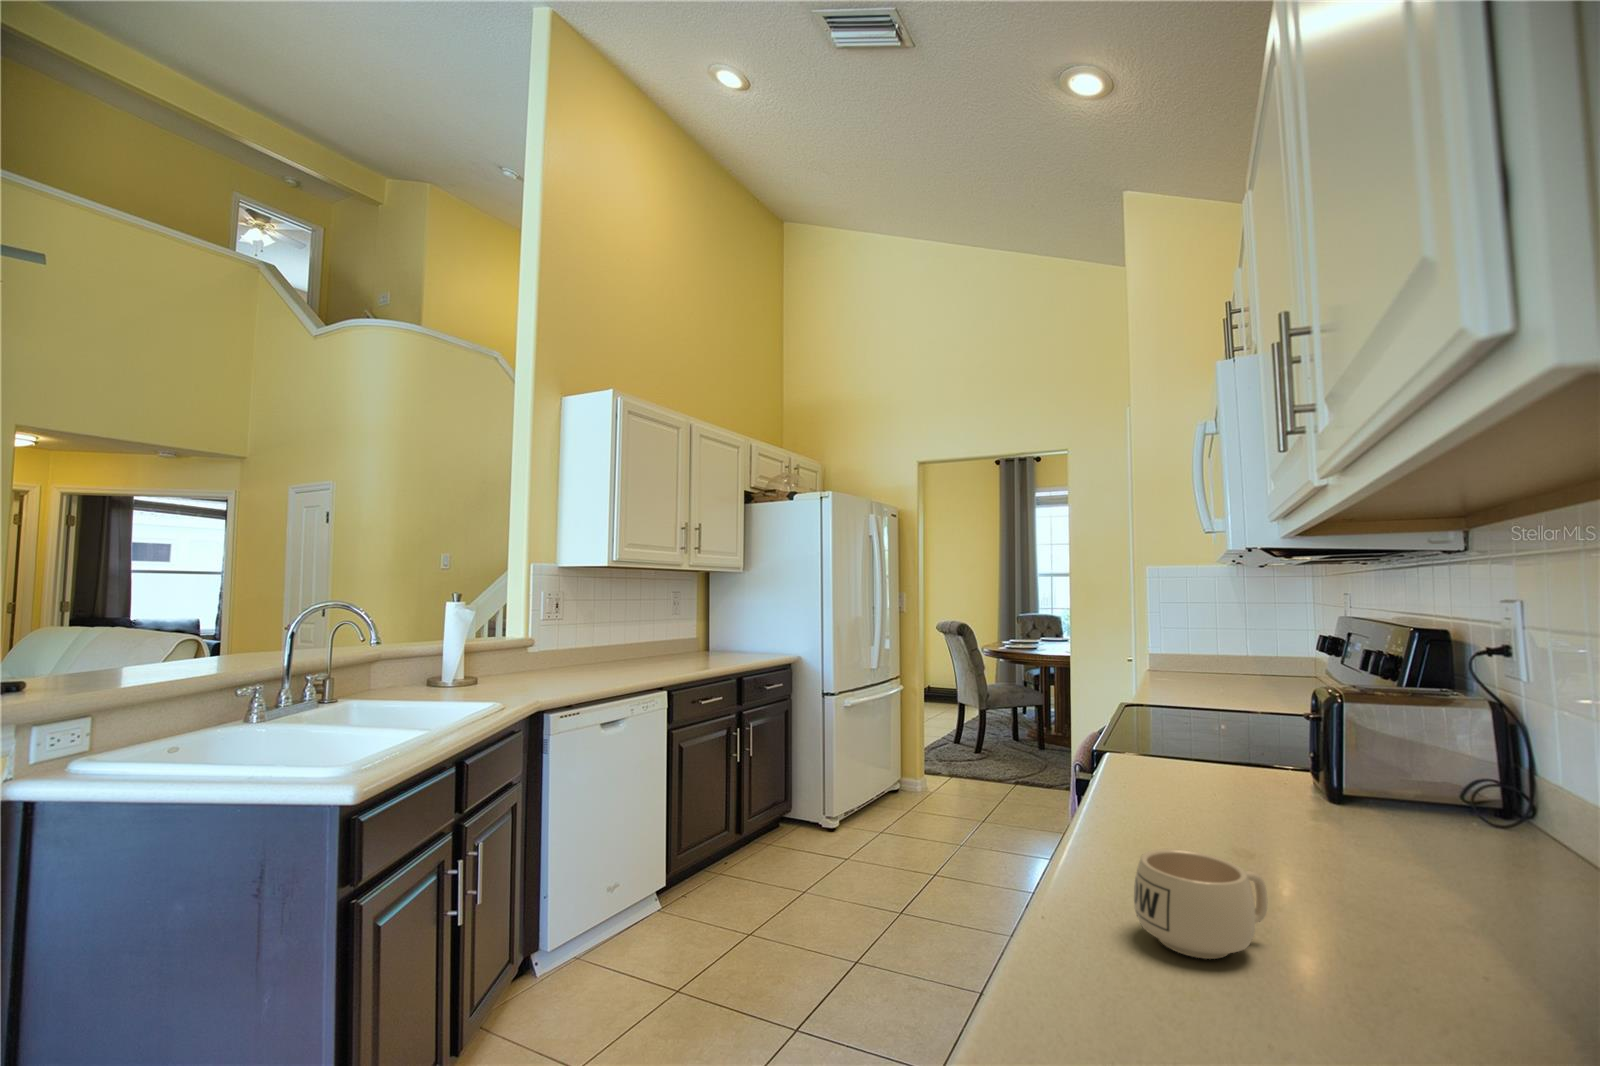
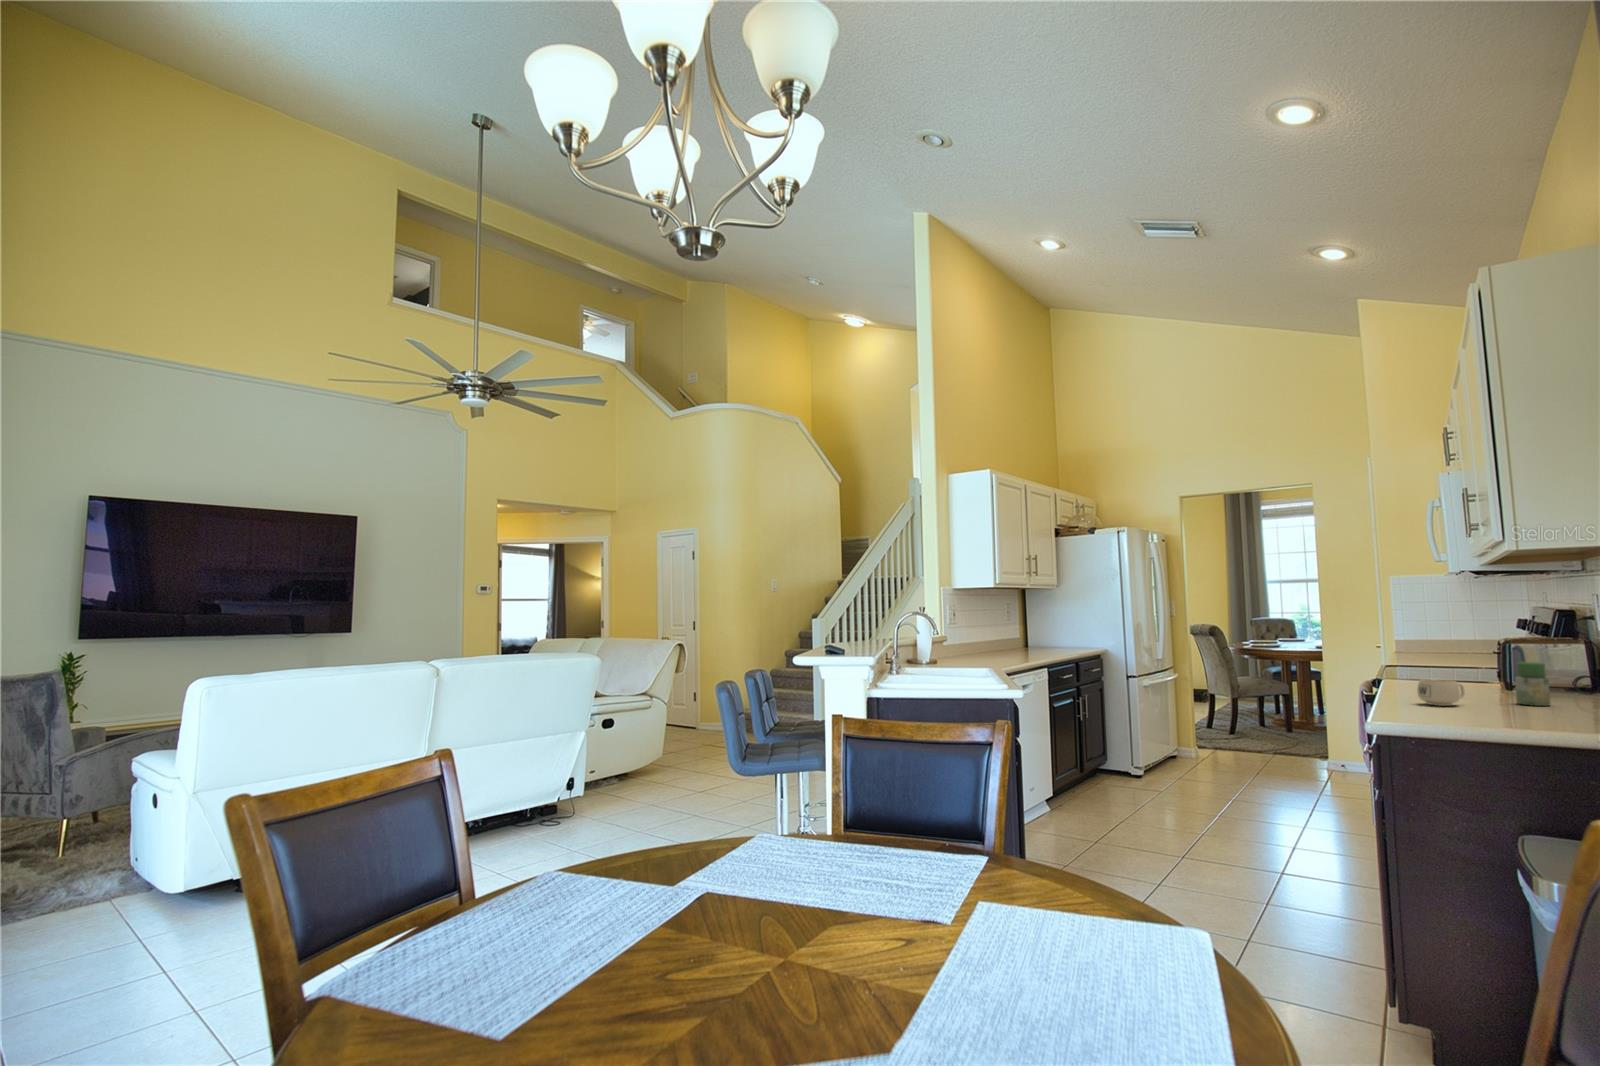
jar: none [1405,798,1510,956] -> present [1515,662,1550,706]

